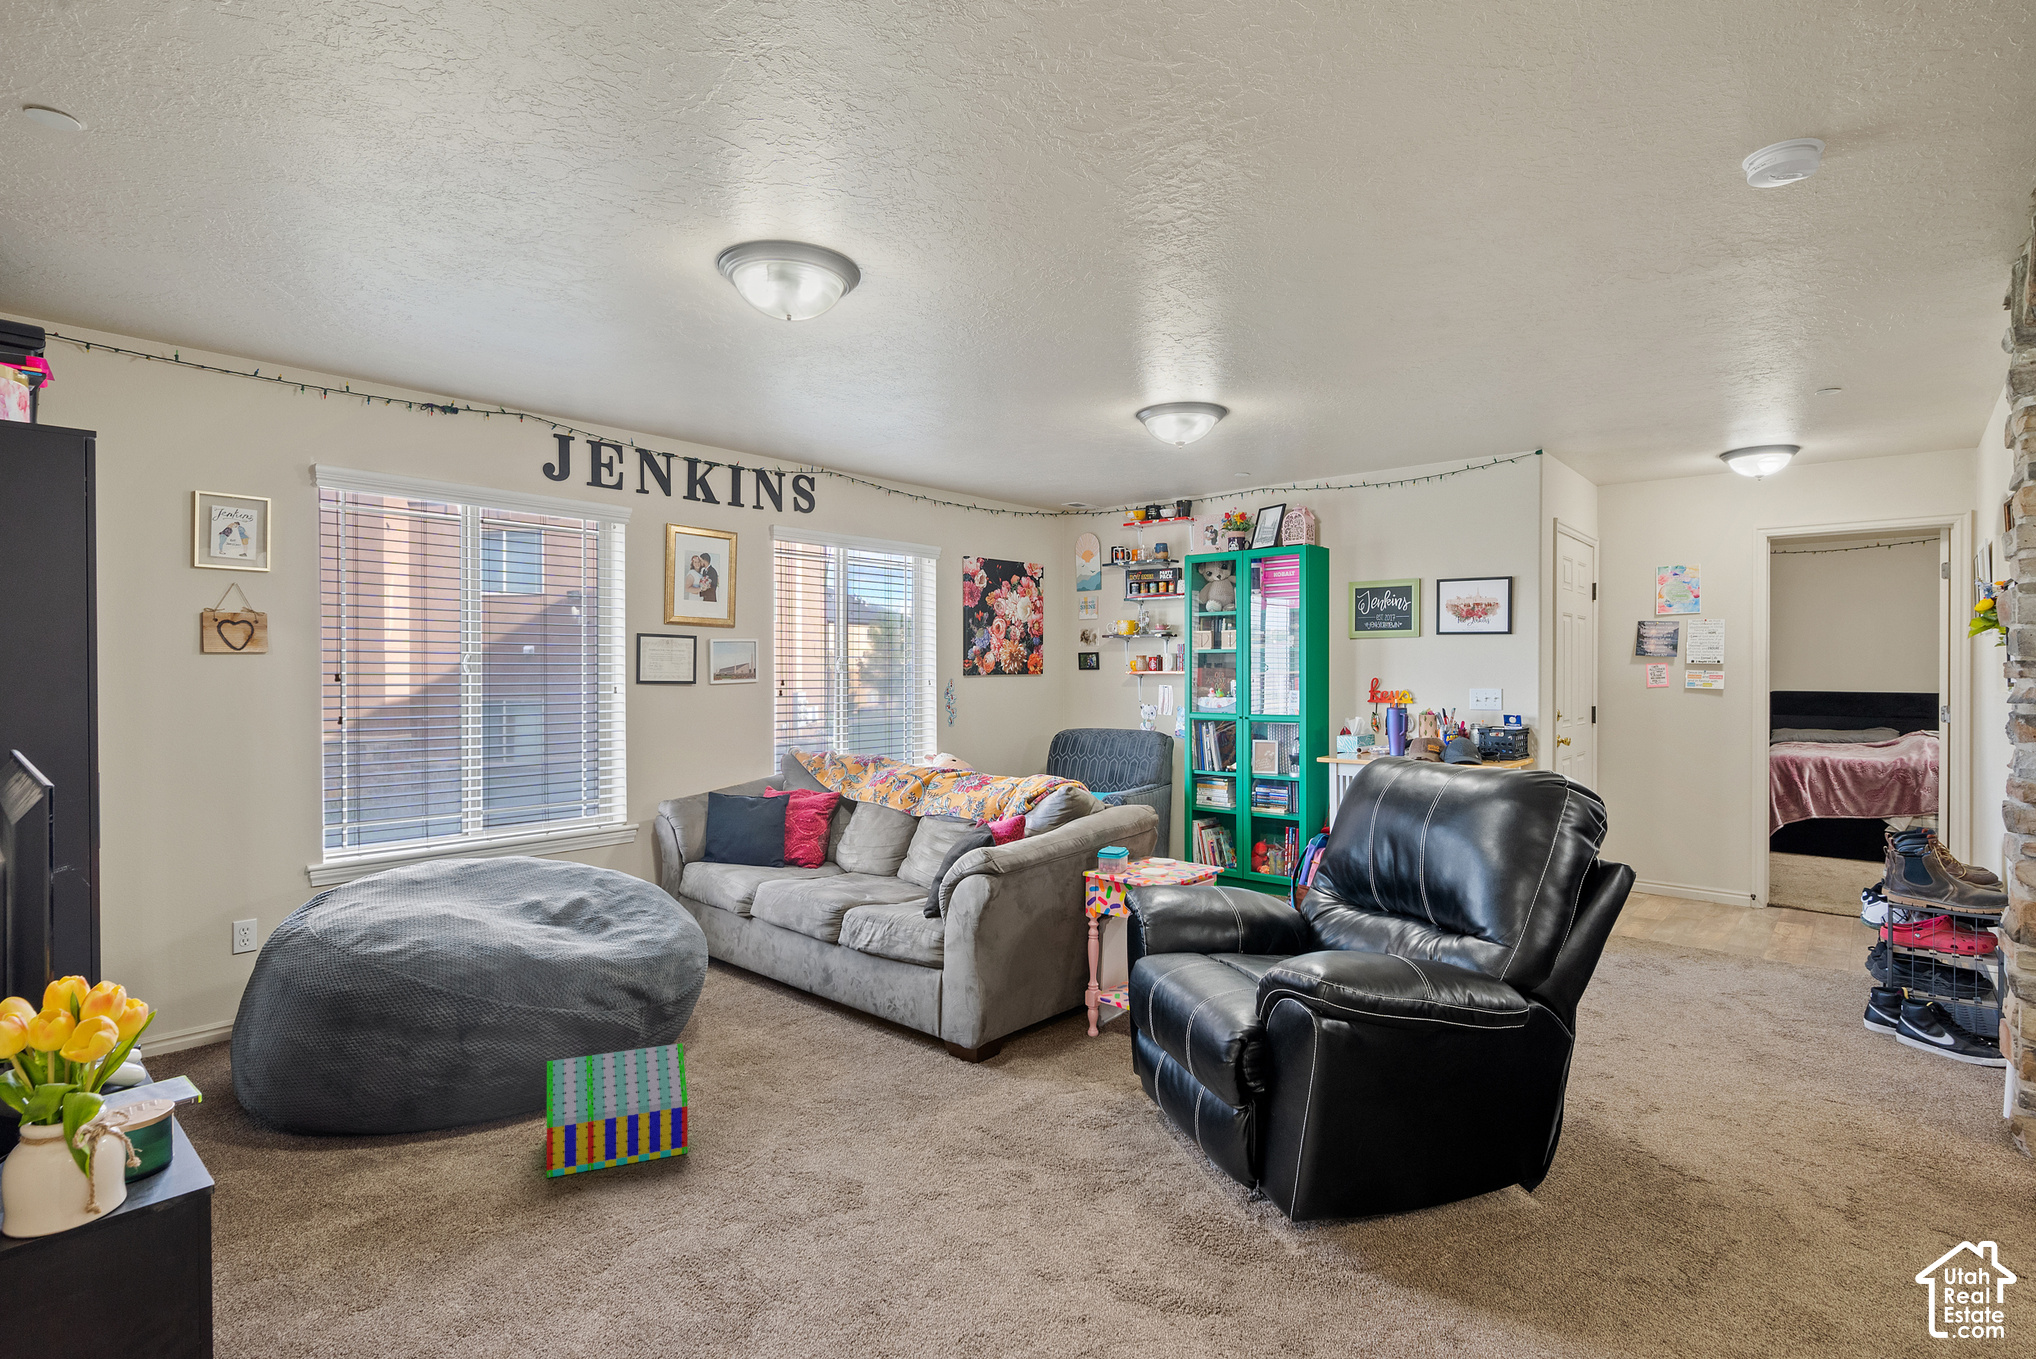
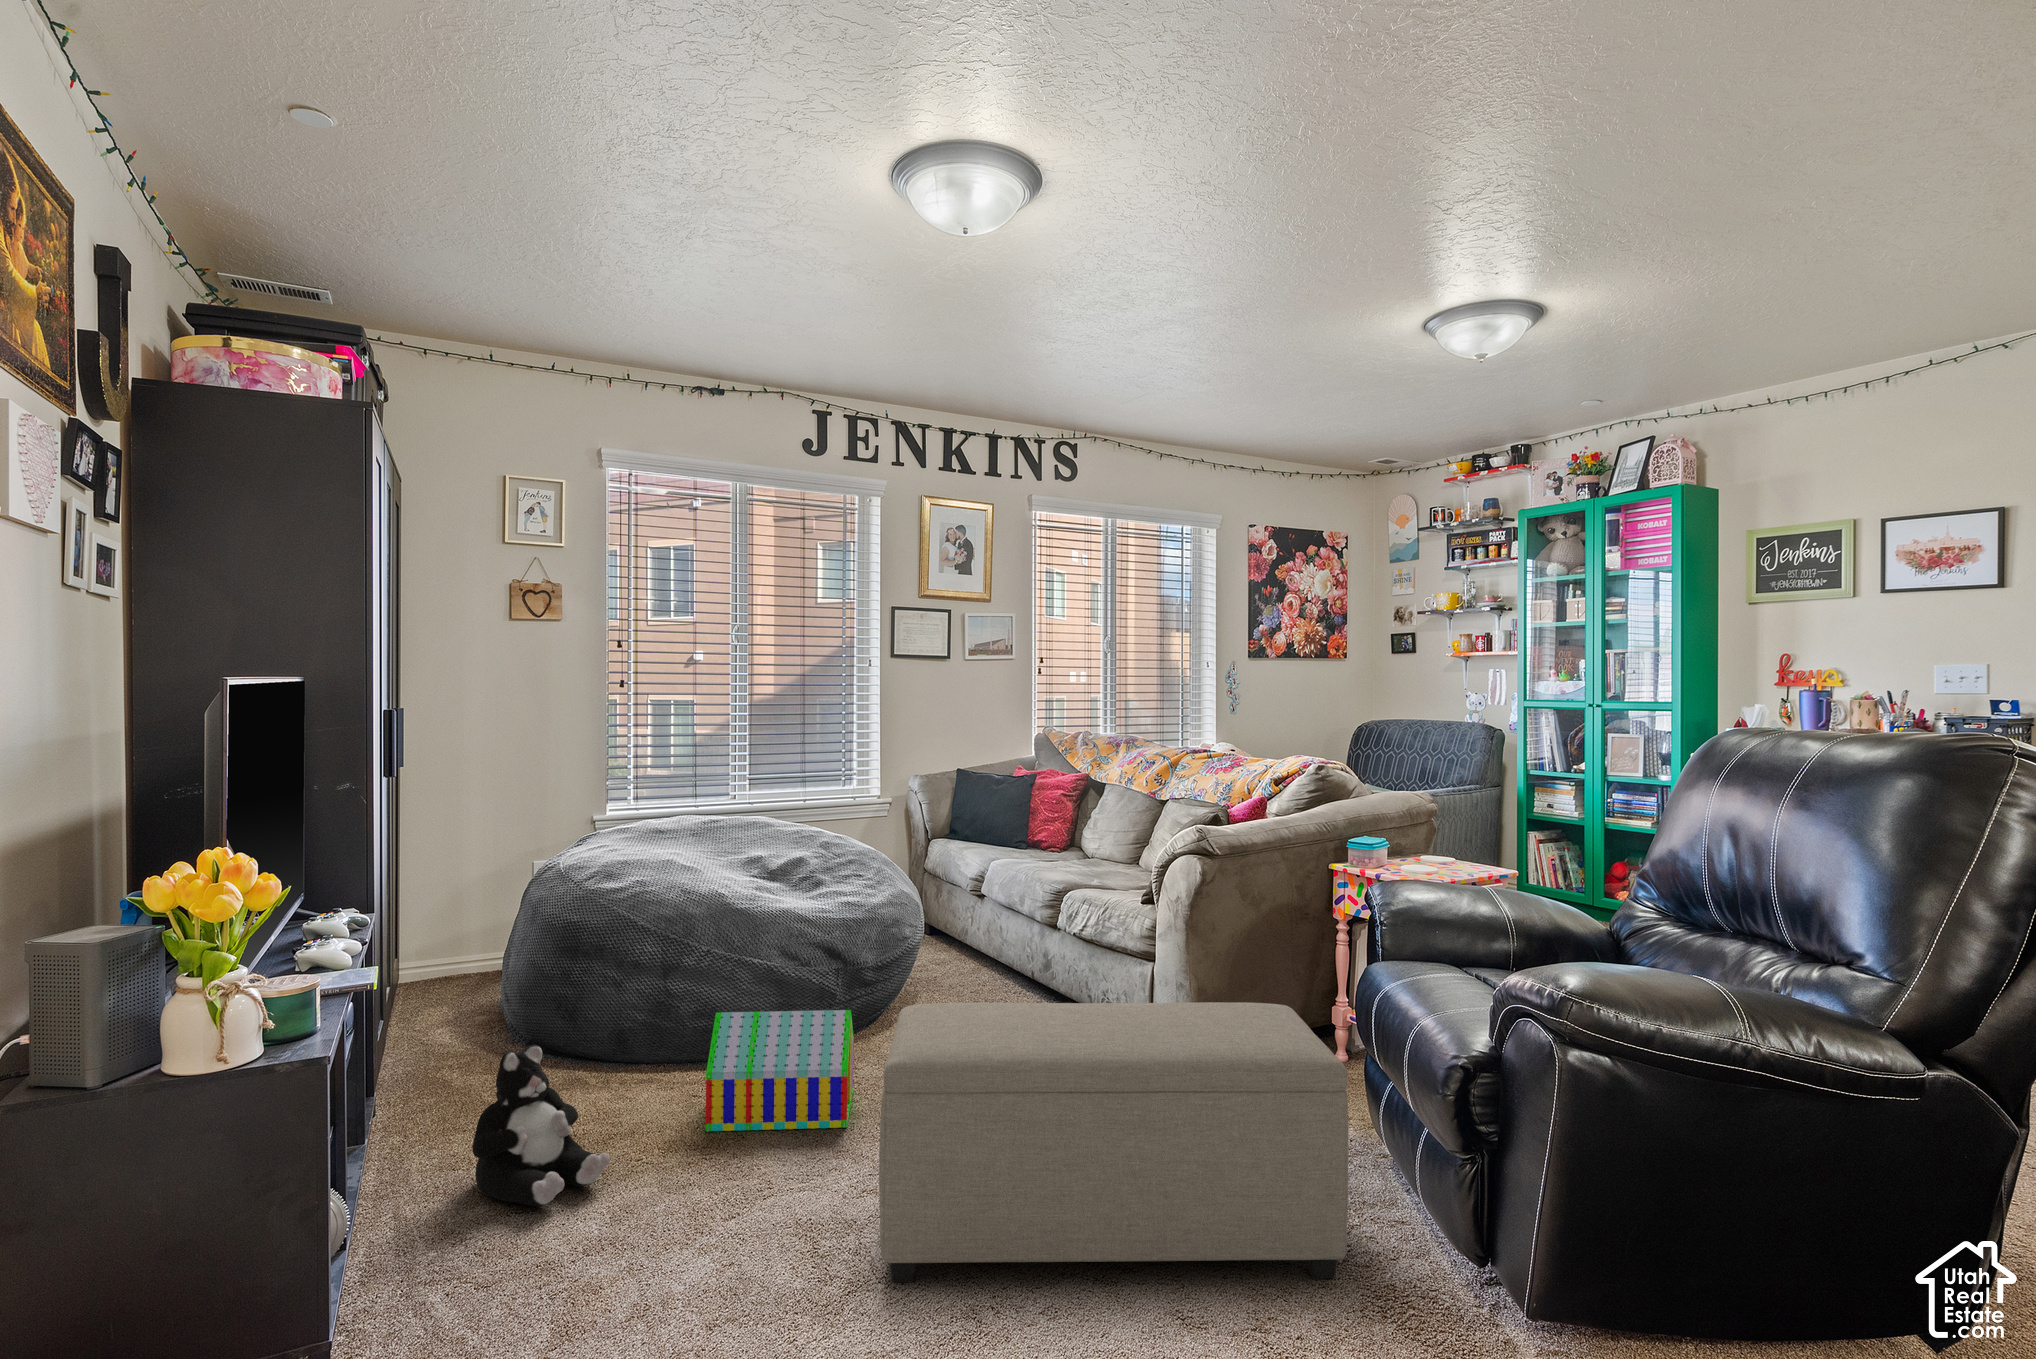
ottoman: none [763,1001,1154,1284] -> present [879,1002,1349,1282]
plush toy: none [322,1119,472,1280] -> present [472,1045,610,1206]

